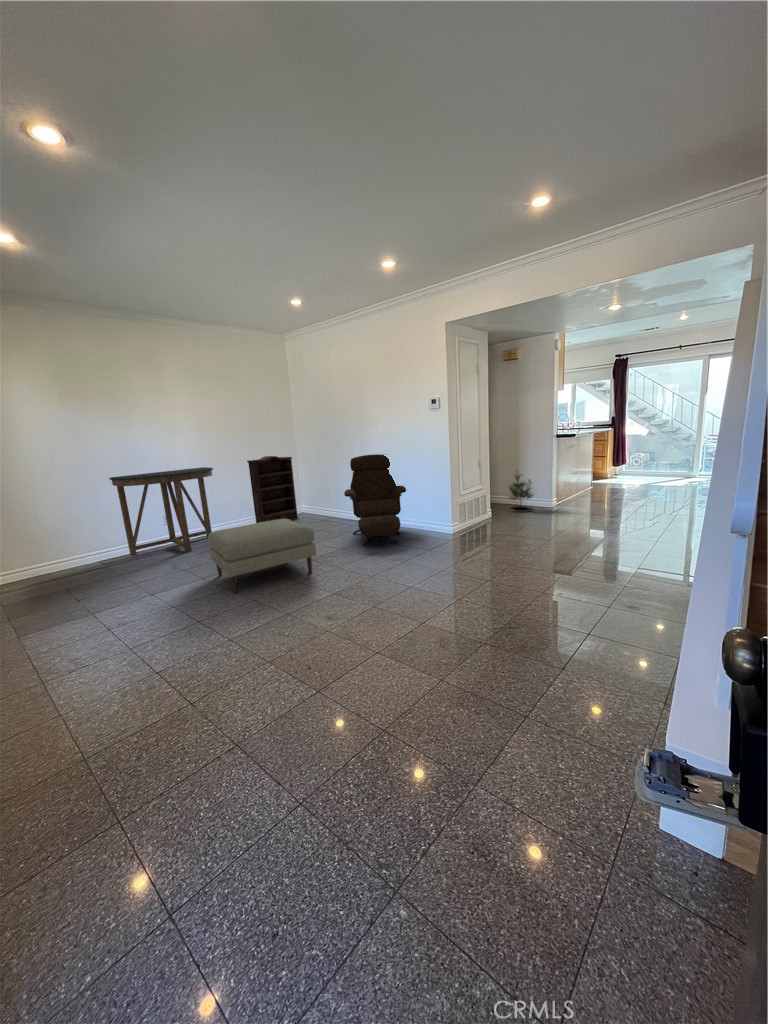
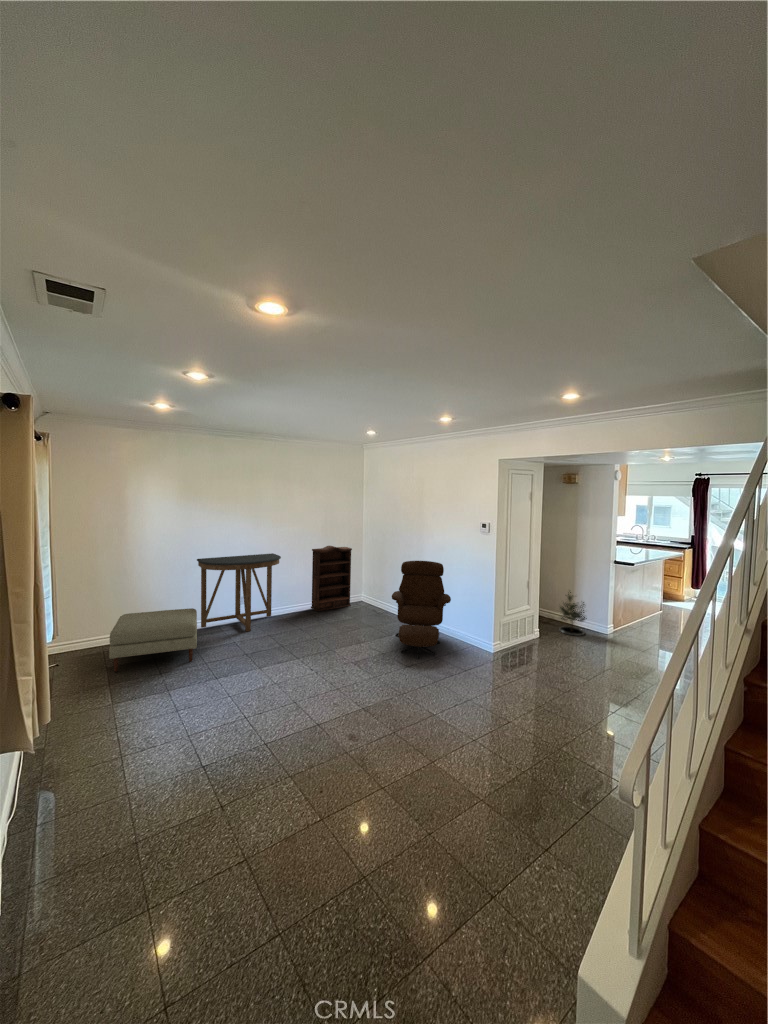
ottoman: present [208,519,316,592] -> present [109,608,197,672]

